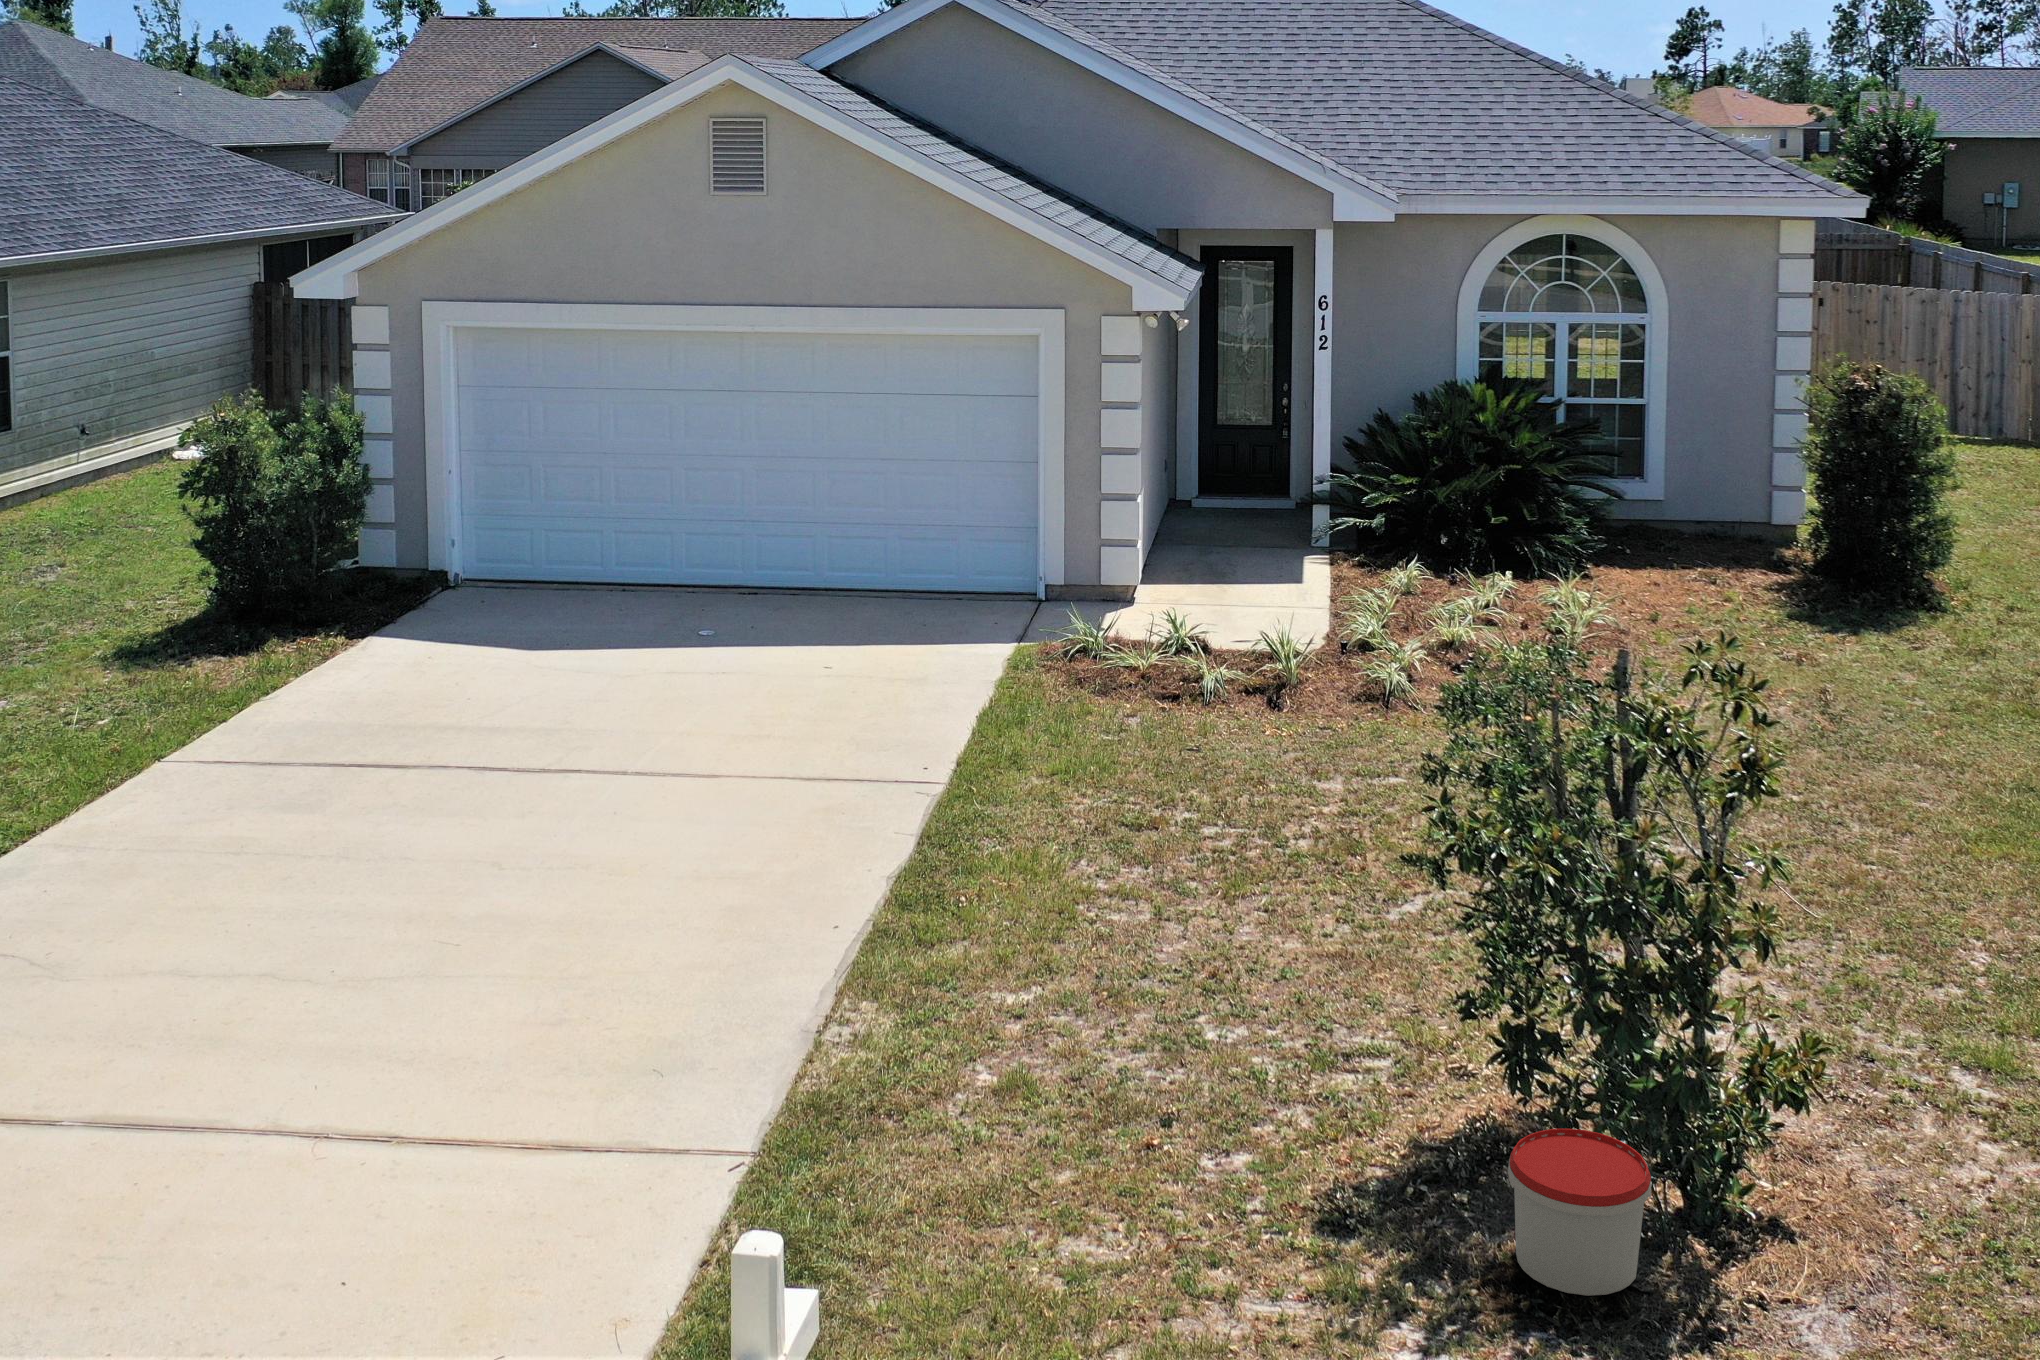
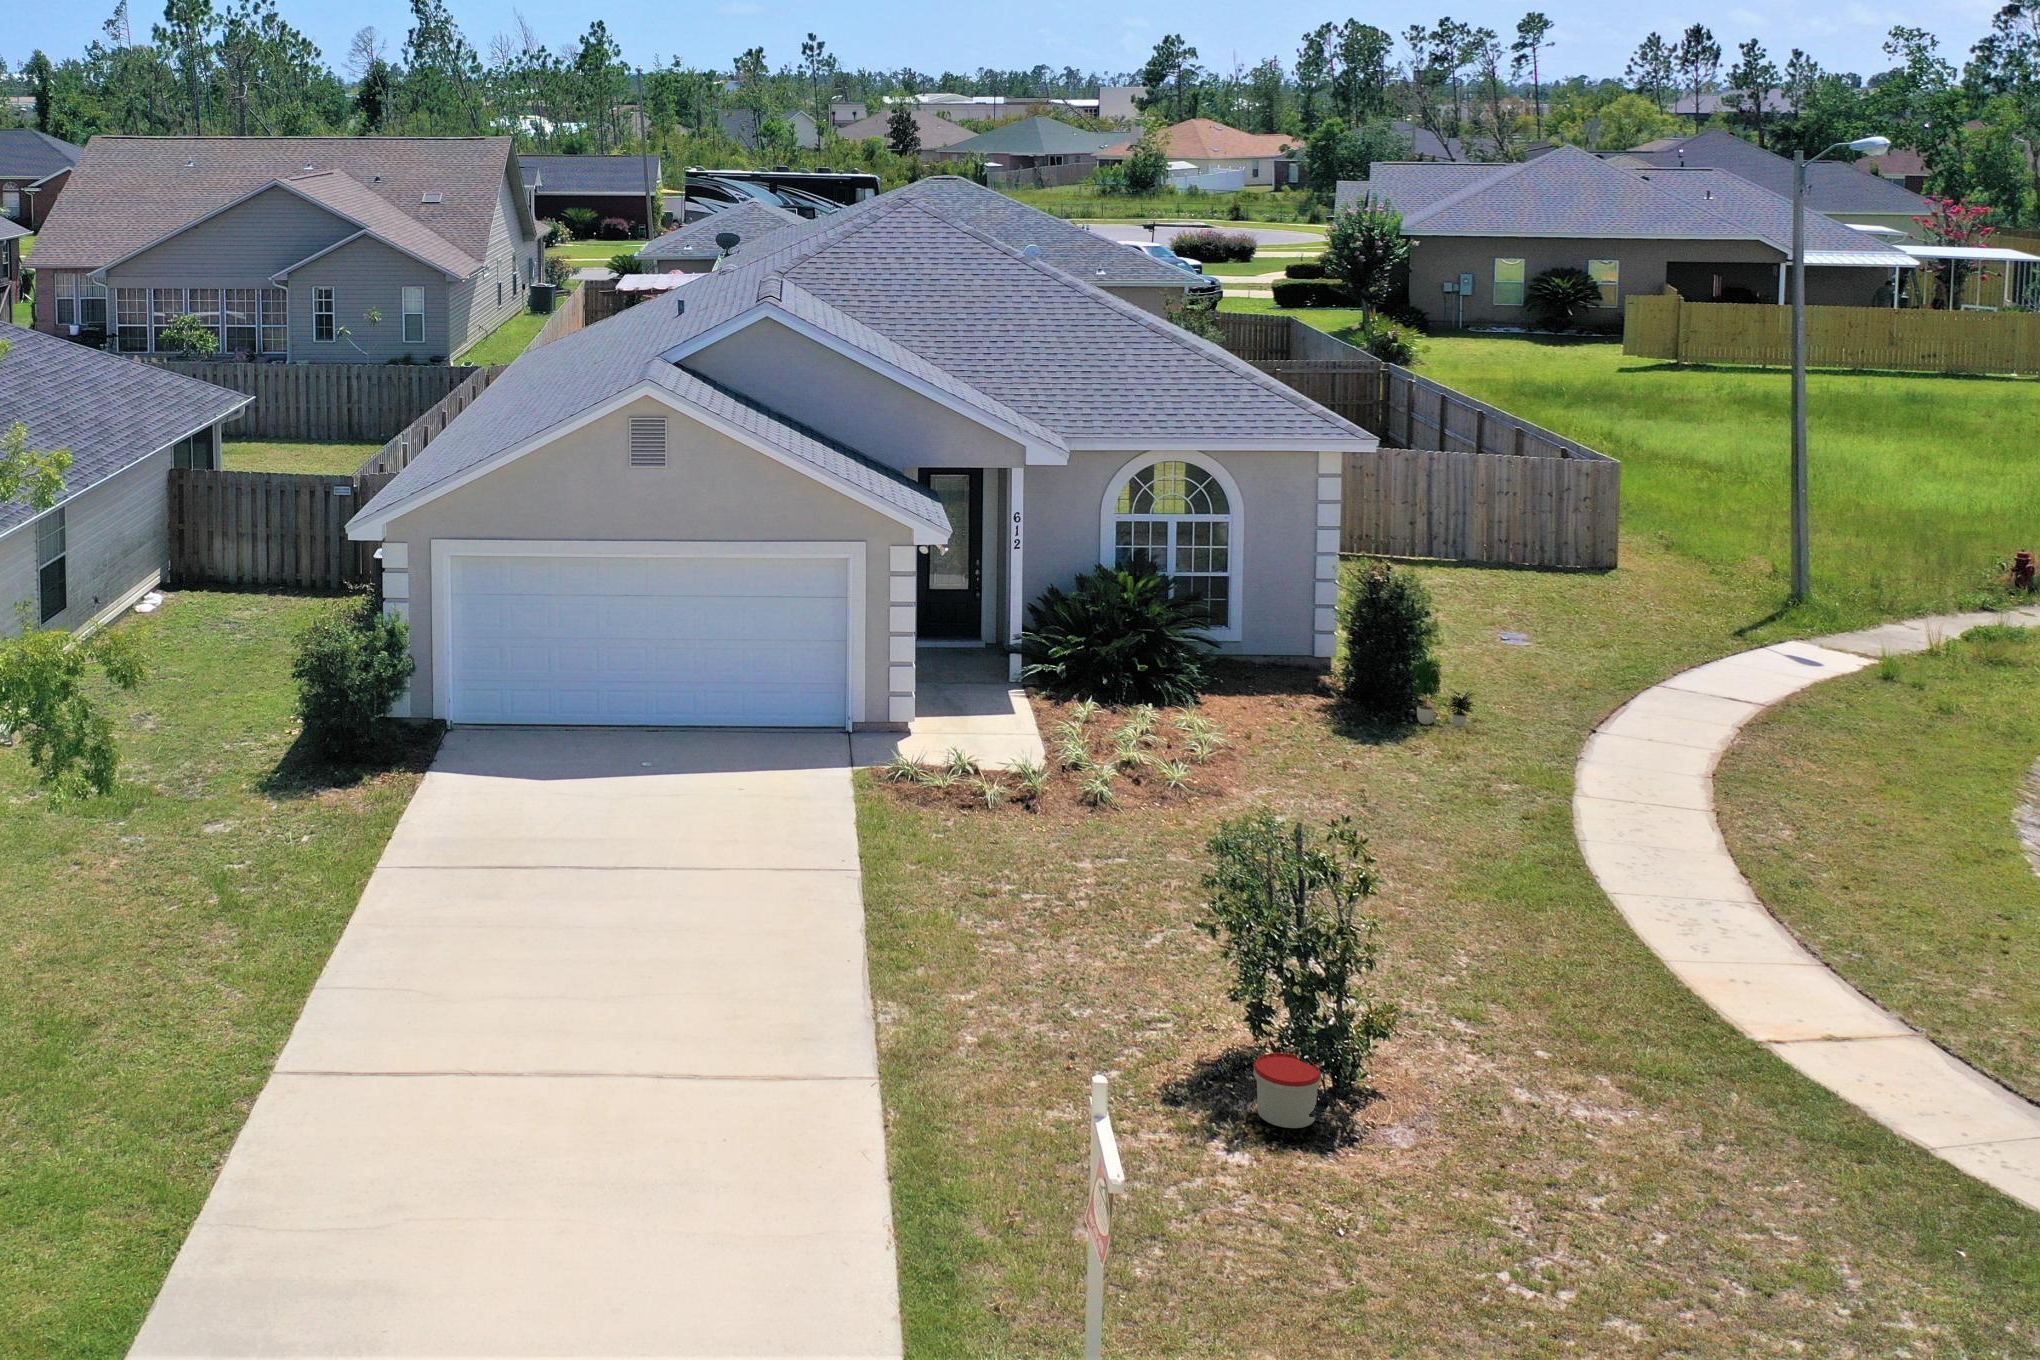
potted plant: none [1908,503,2012,614] -> present [1413,657,1474,727]

